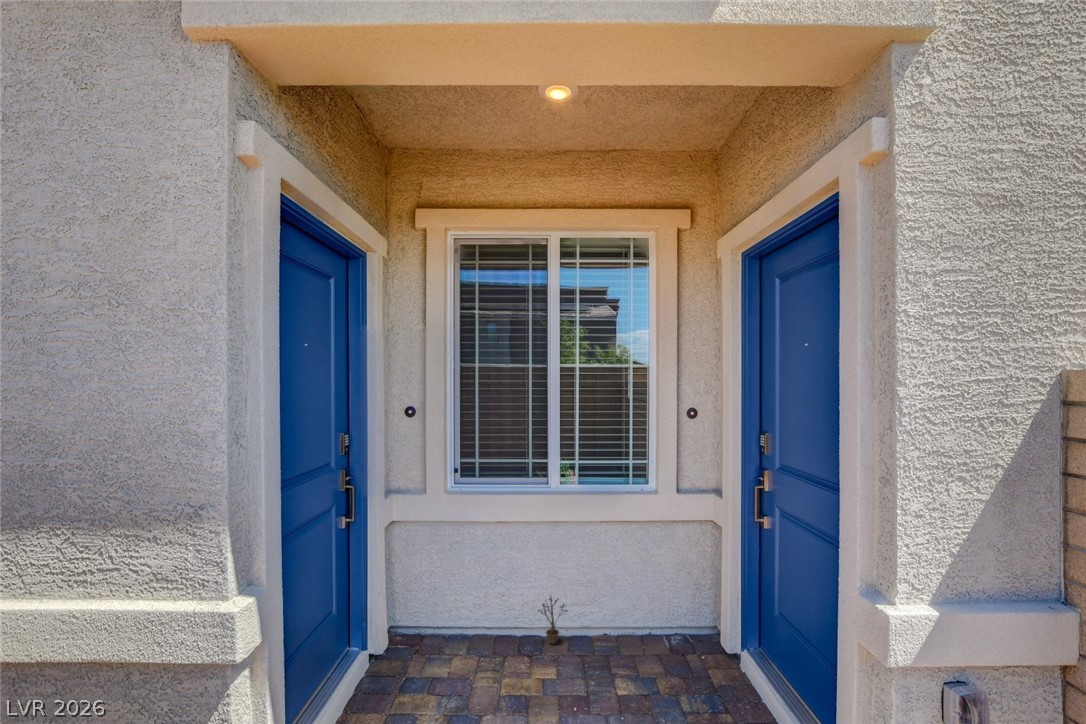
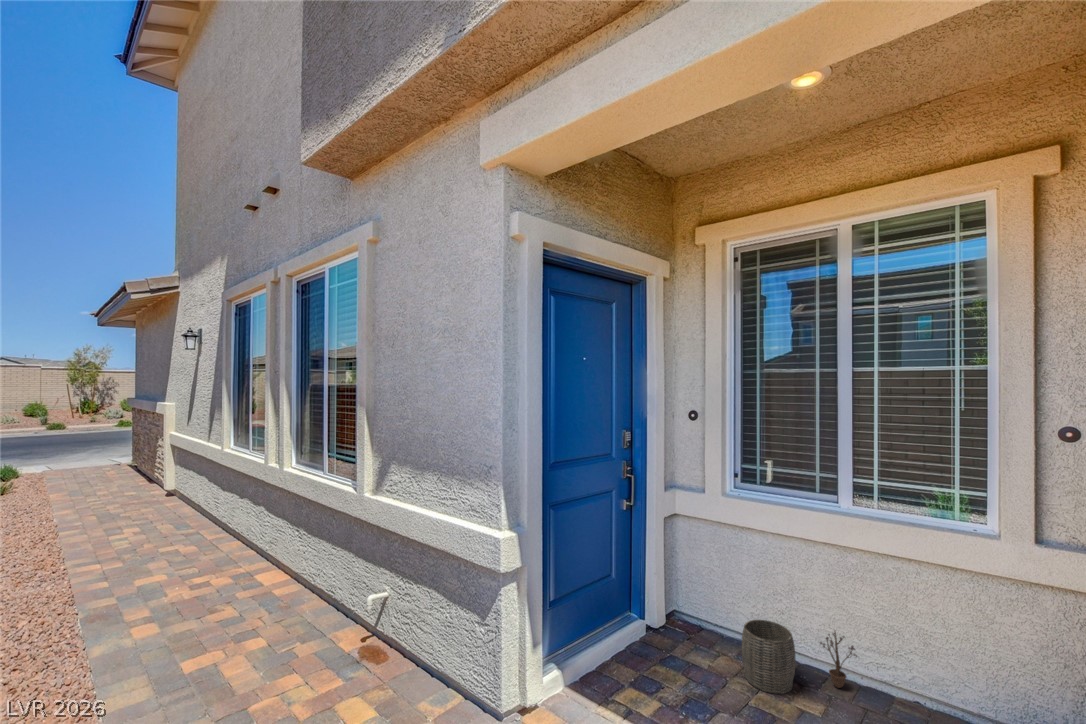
woven basket: none [479,606,525,674] -> present [742,620,796,694]

